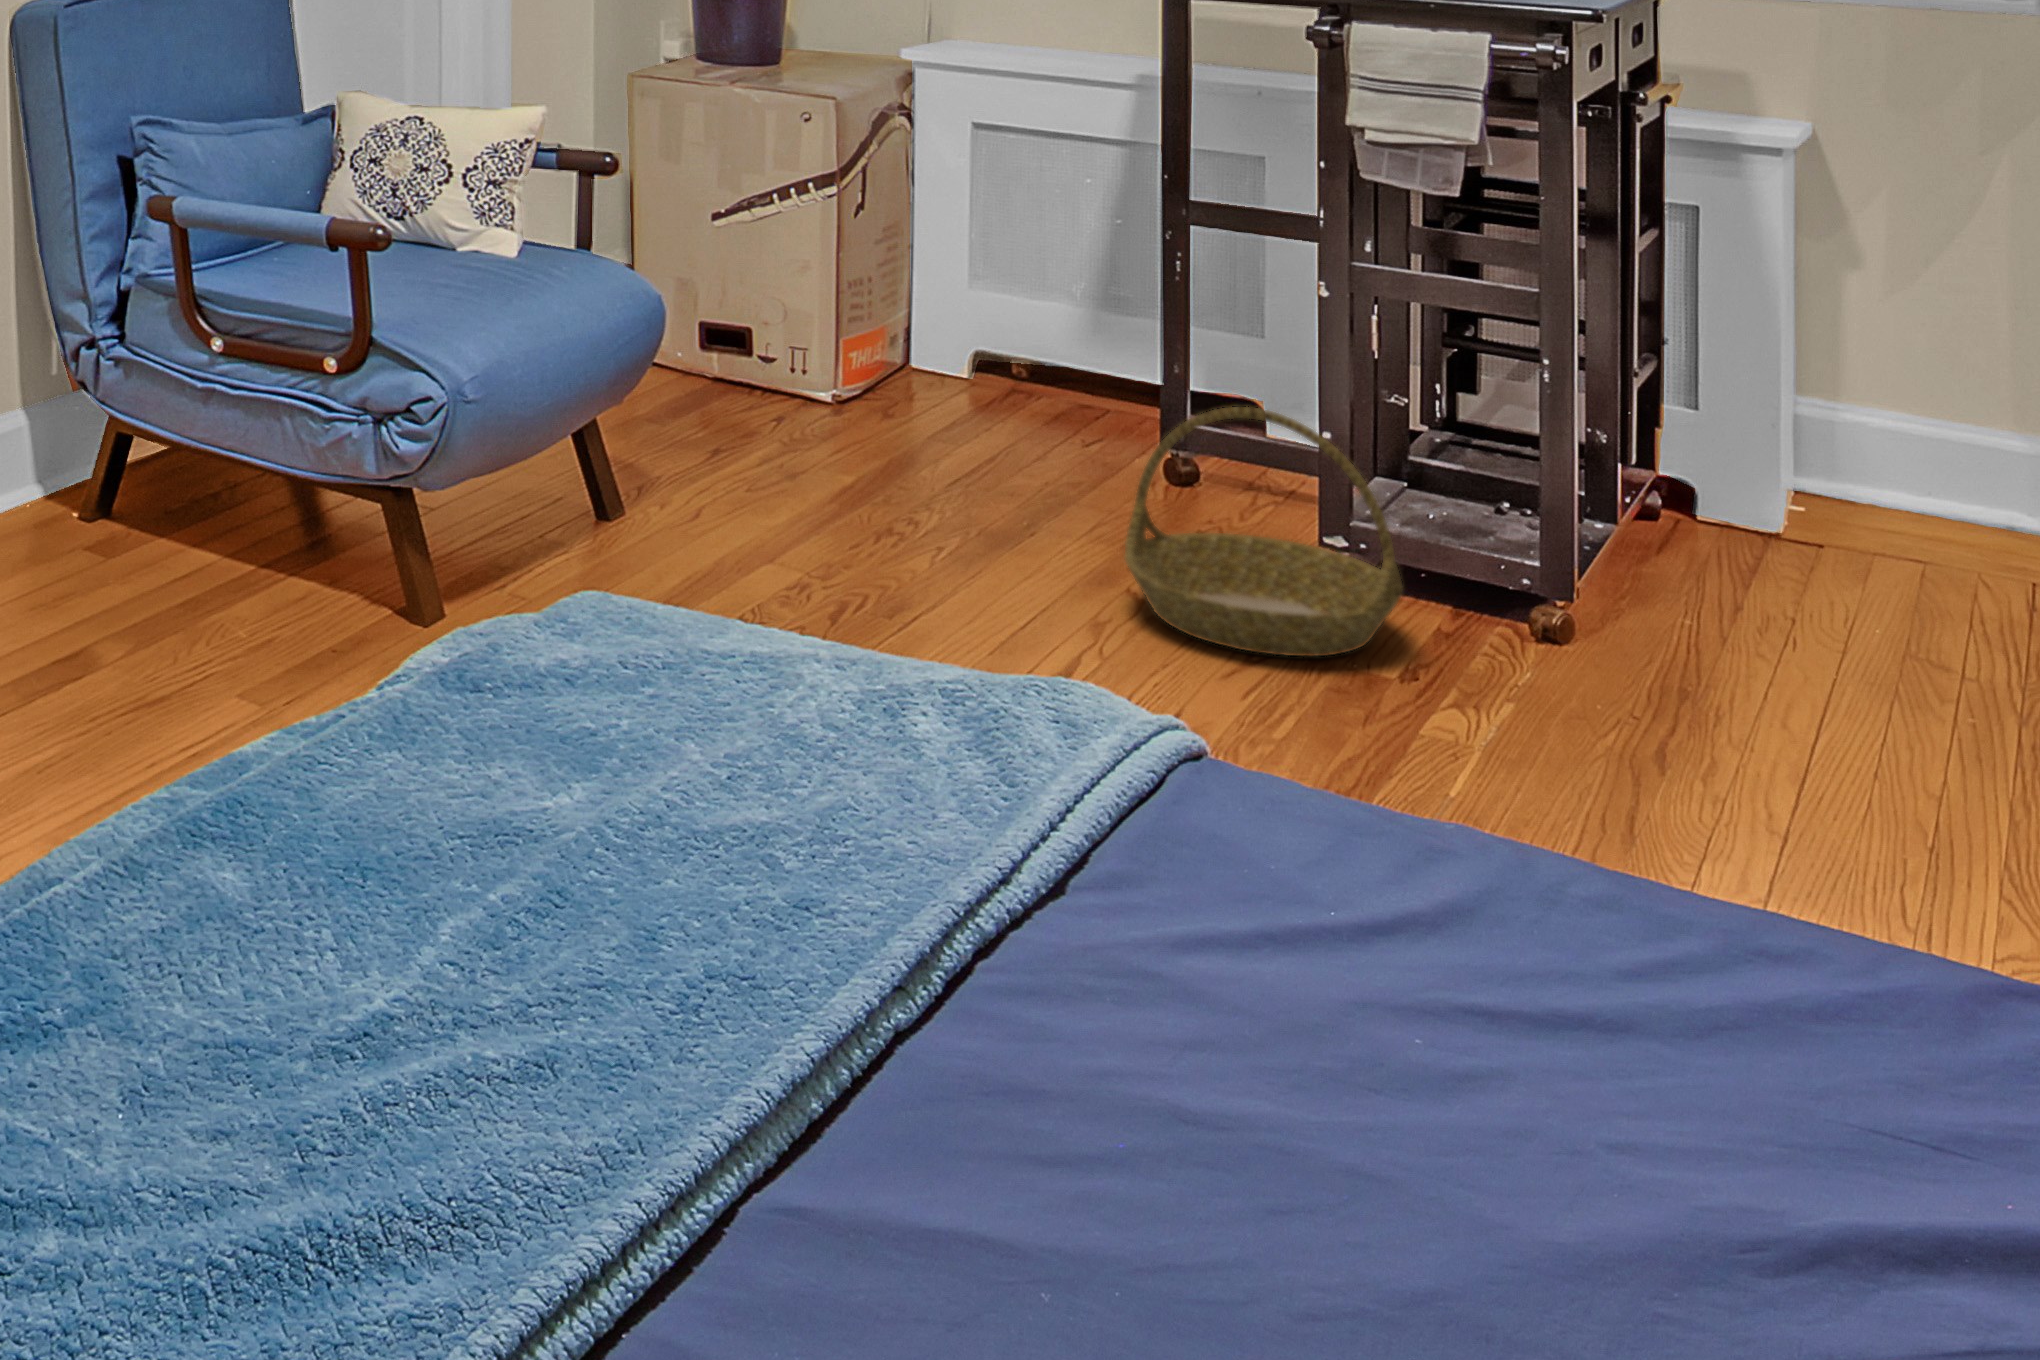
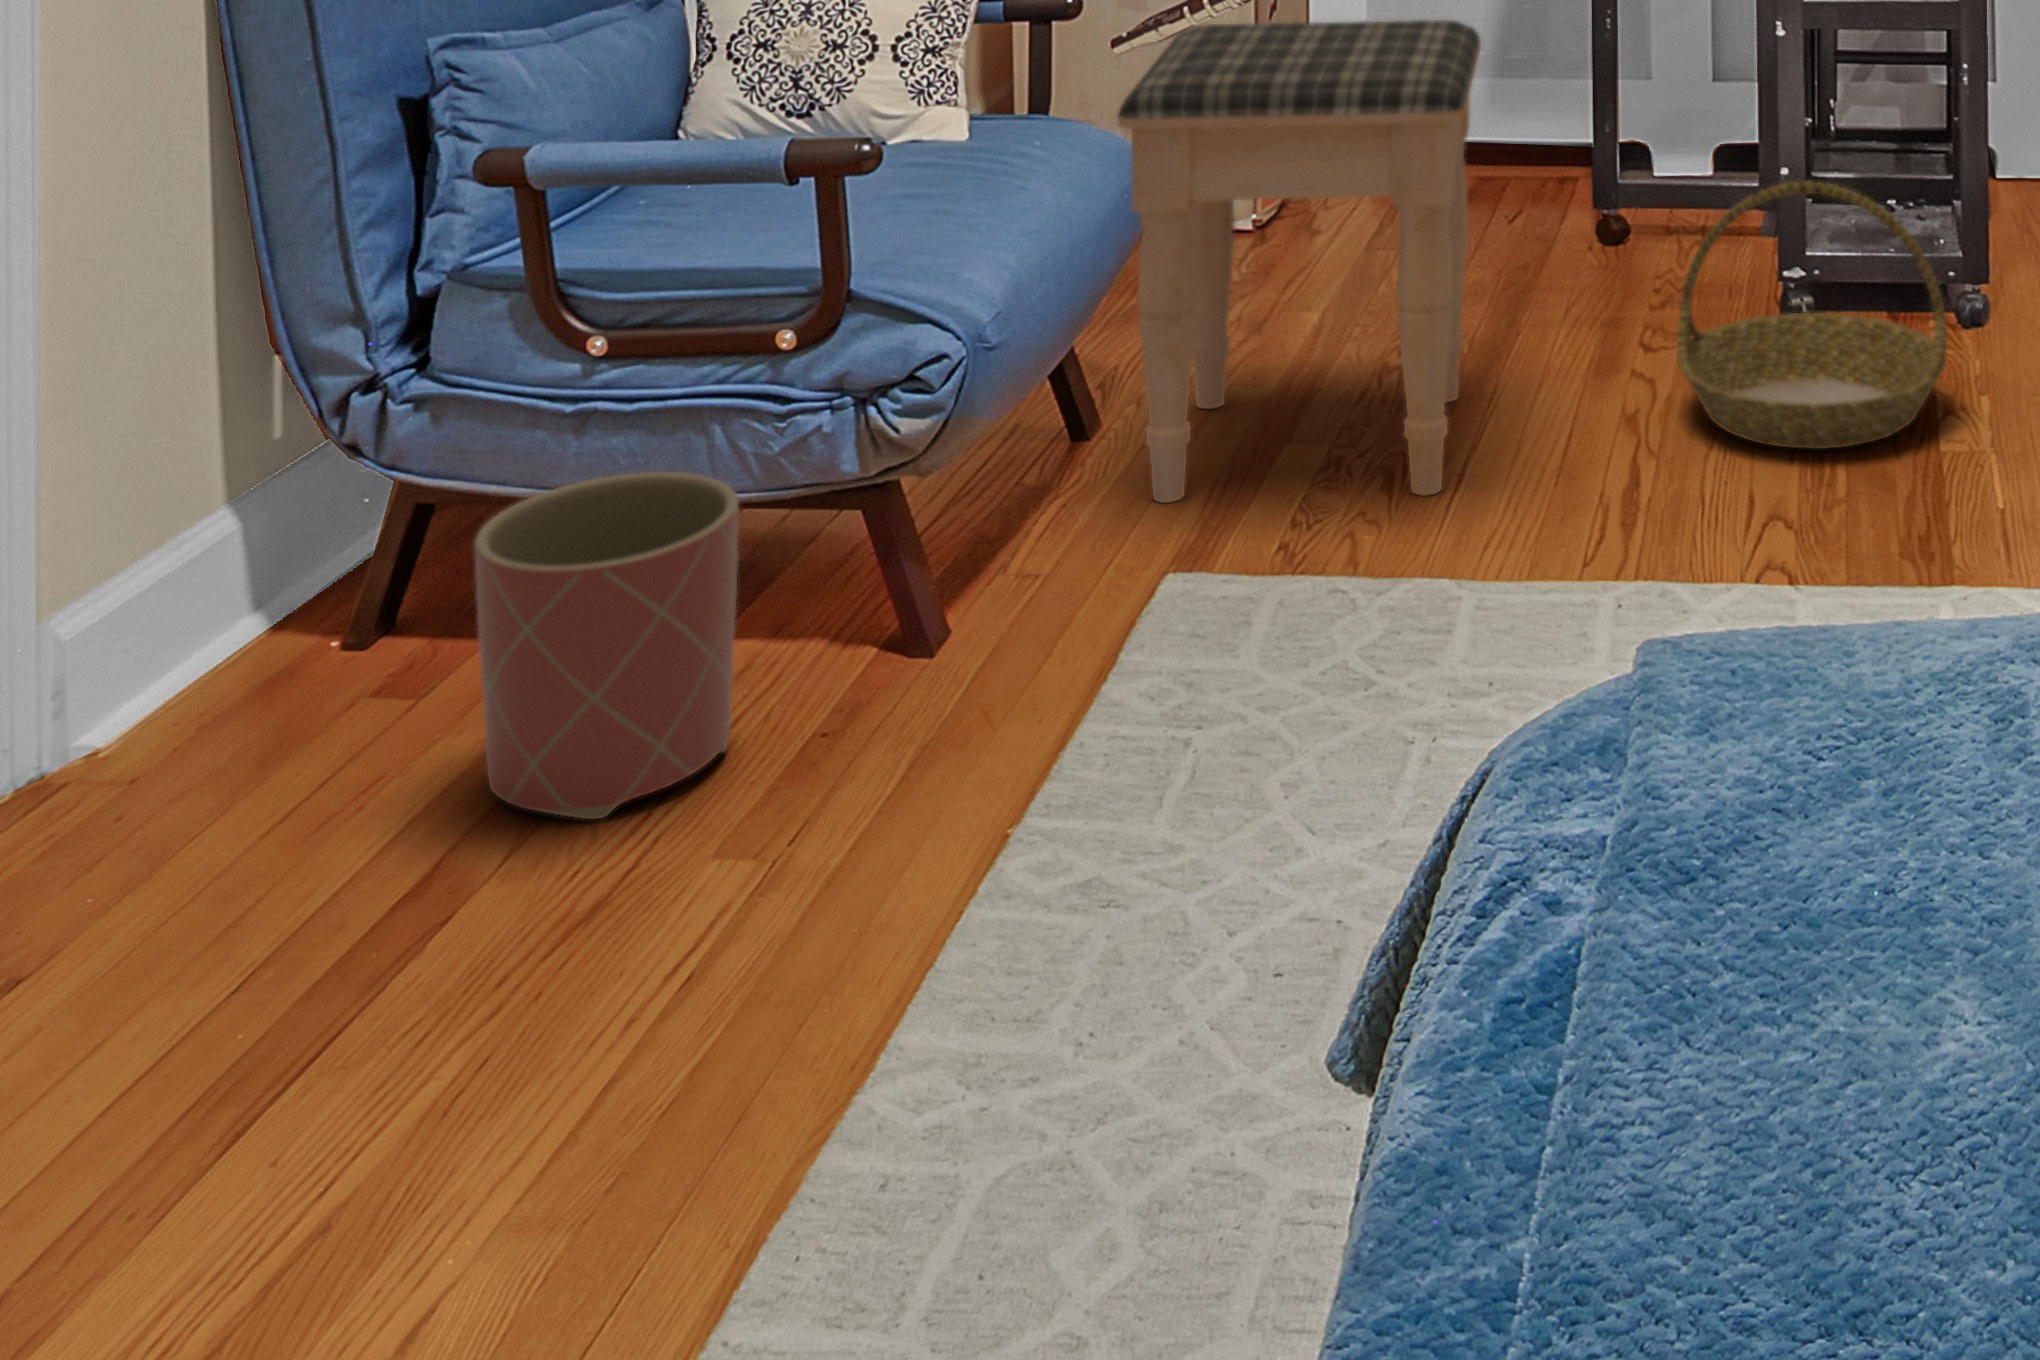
footstool: none [615,194,964,606] -> present [1117,20,1481,503]
planter: none [125,432,290,649] -> present [474,472,739,819]

